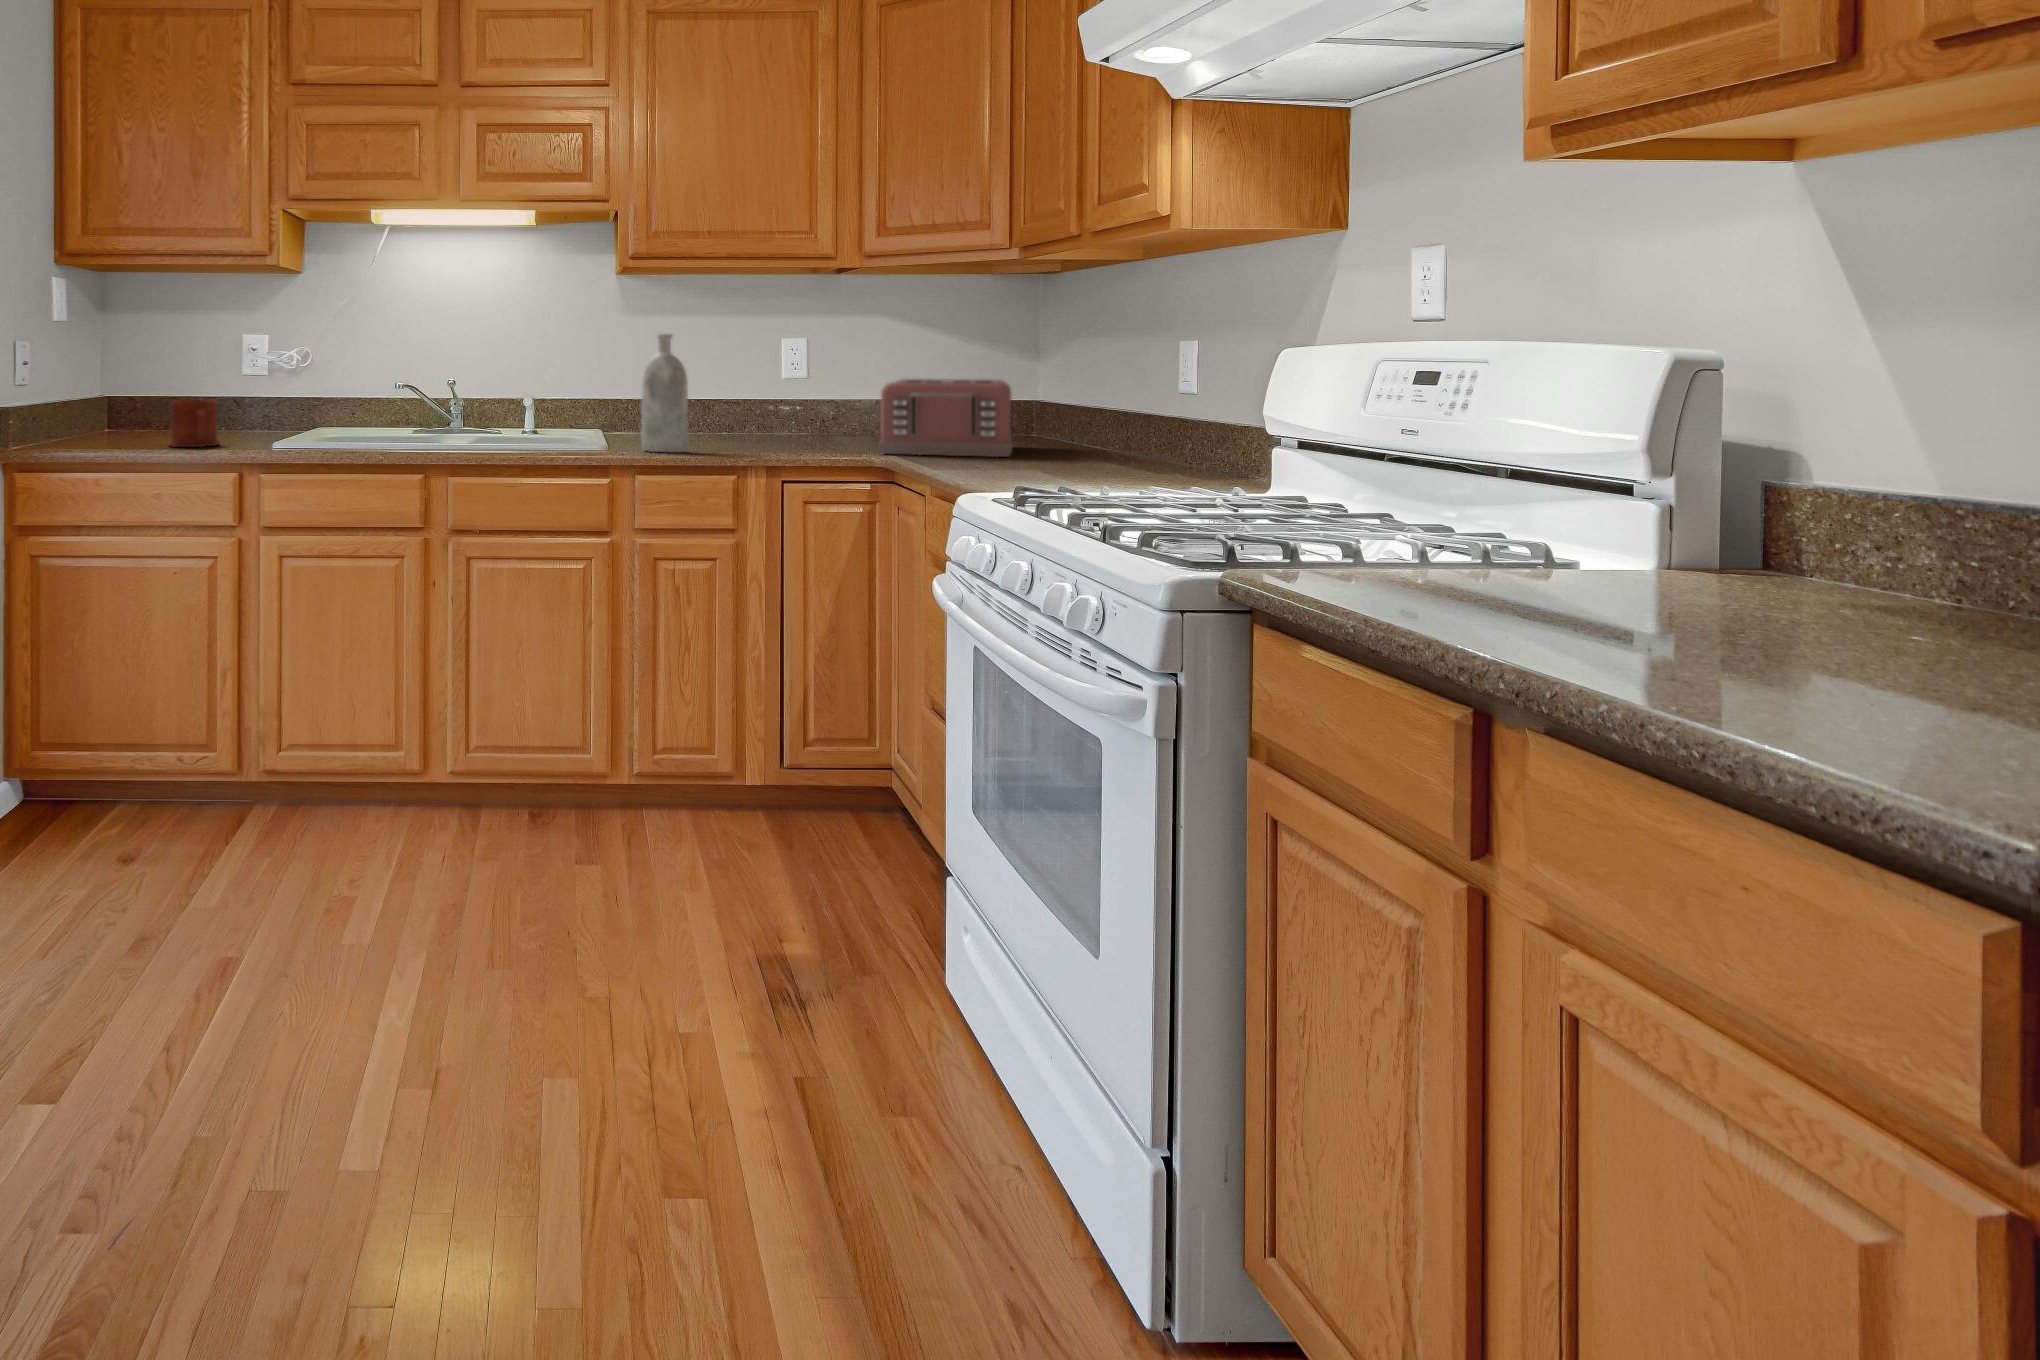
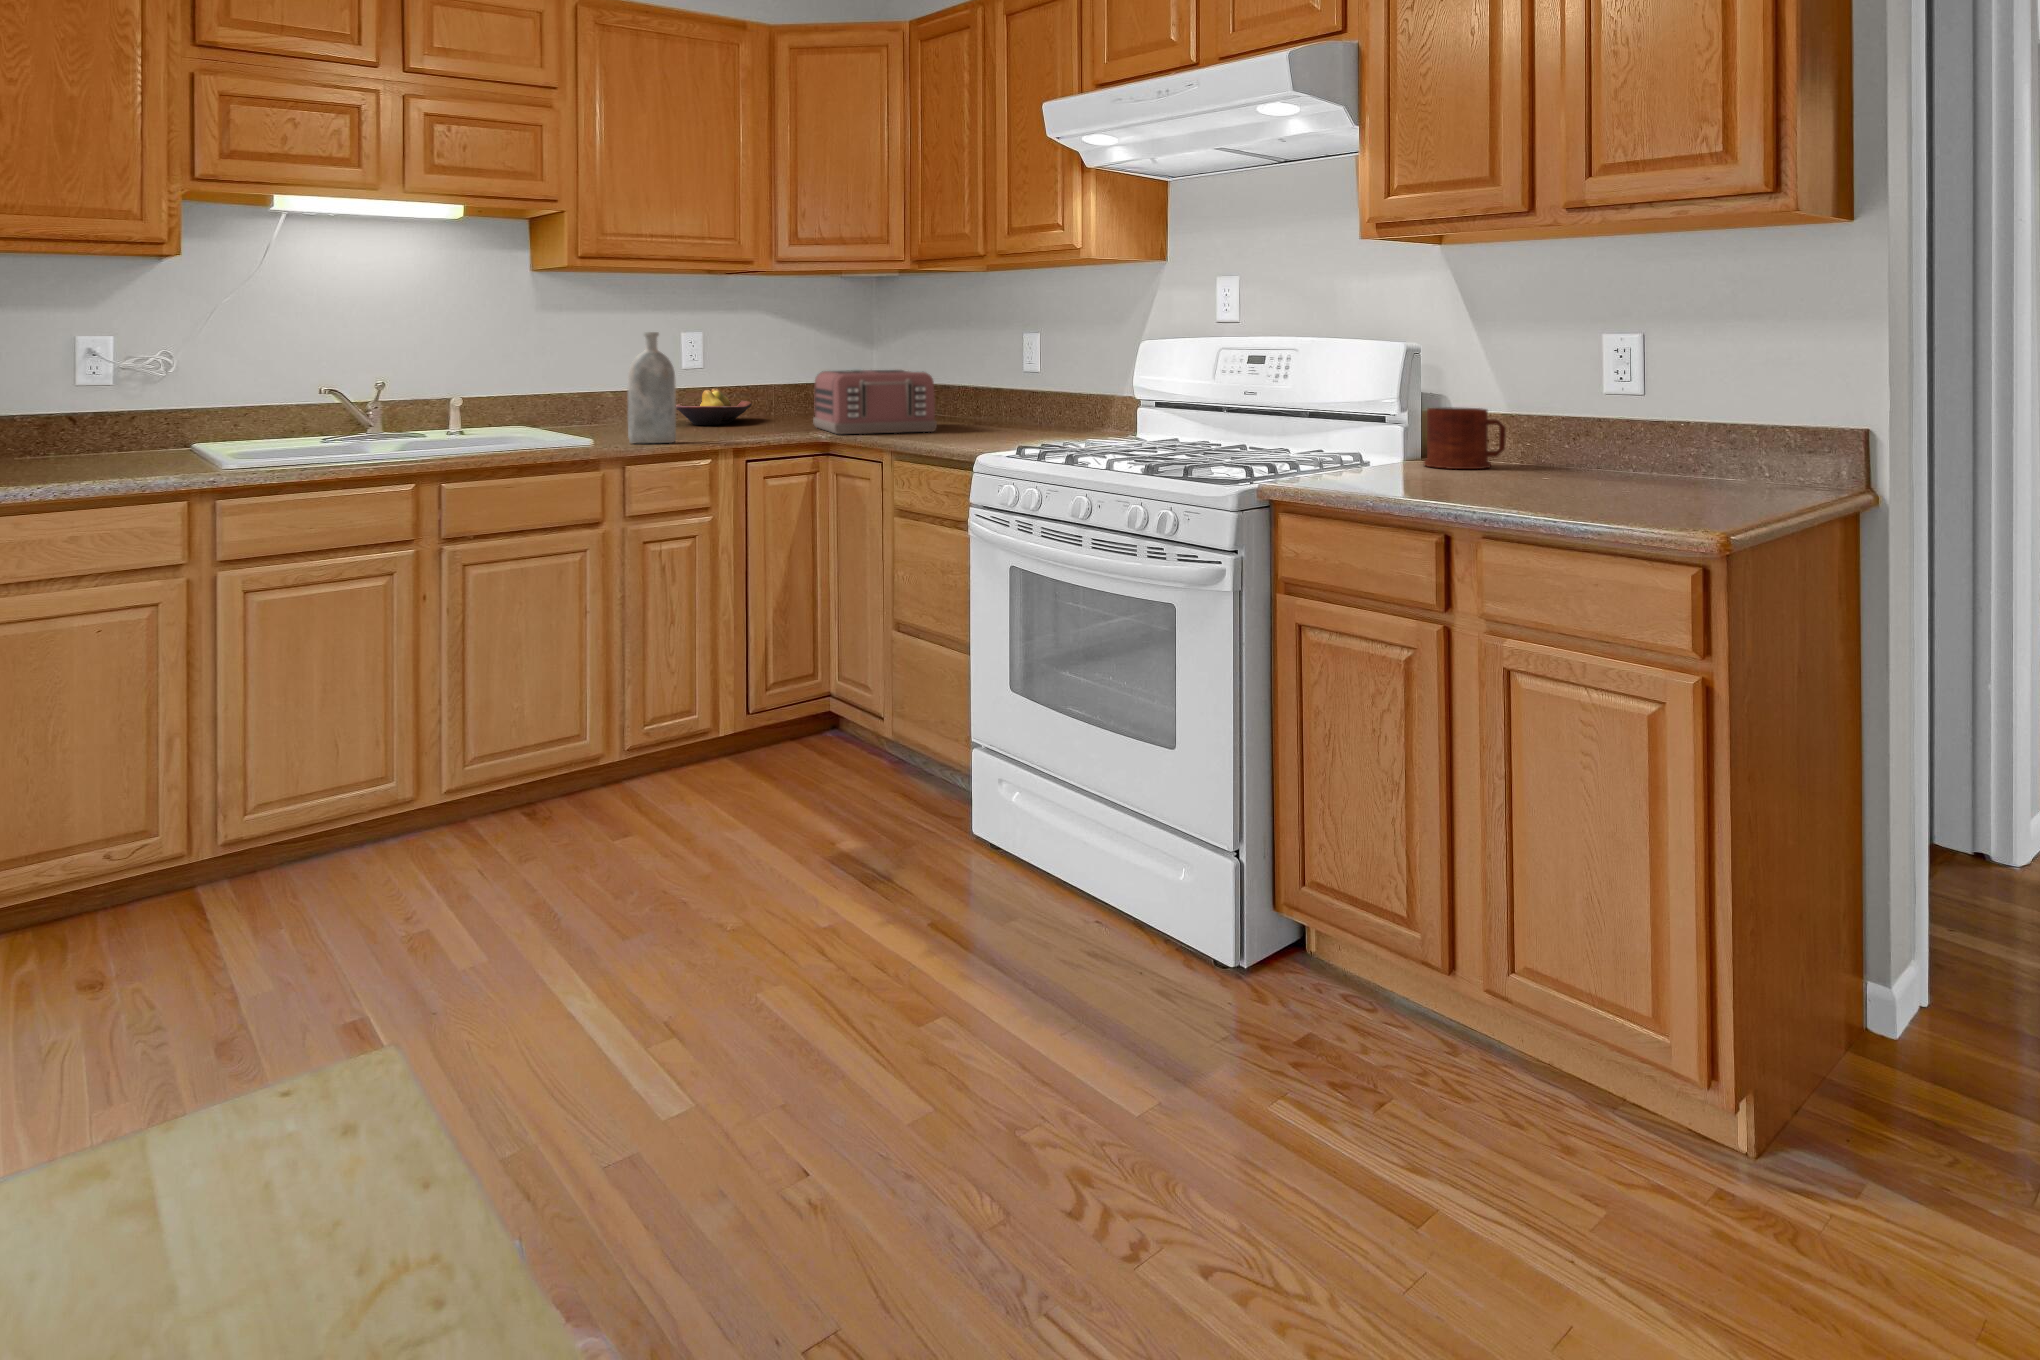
fruit bowl: none [763,396,861,435] -> present [676,389,752,425]
mug: present [169,400,219,447] -> present [1424,407,1506,469]

